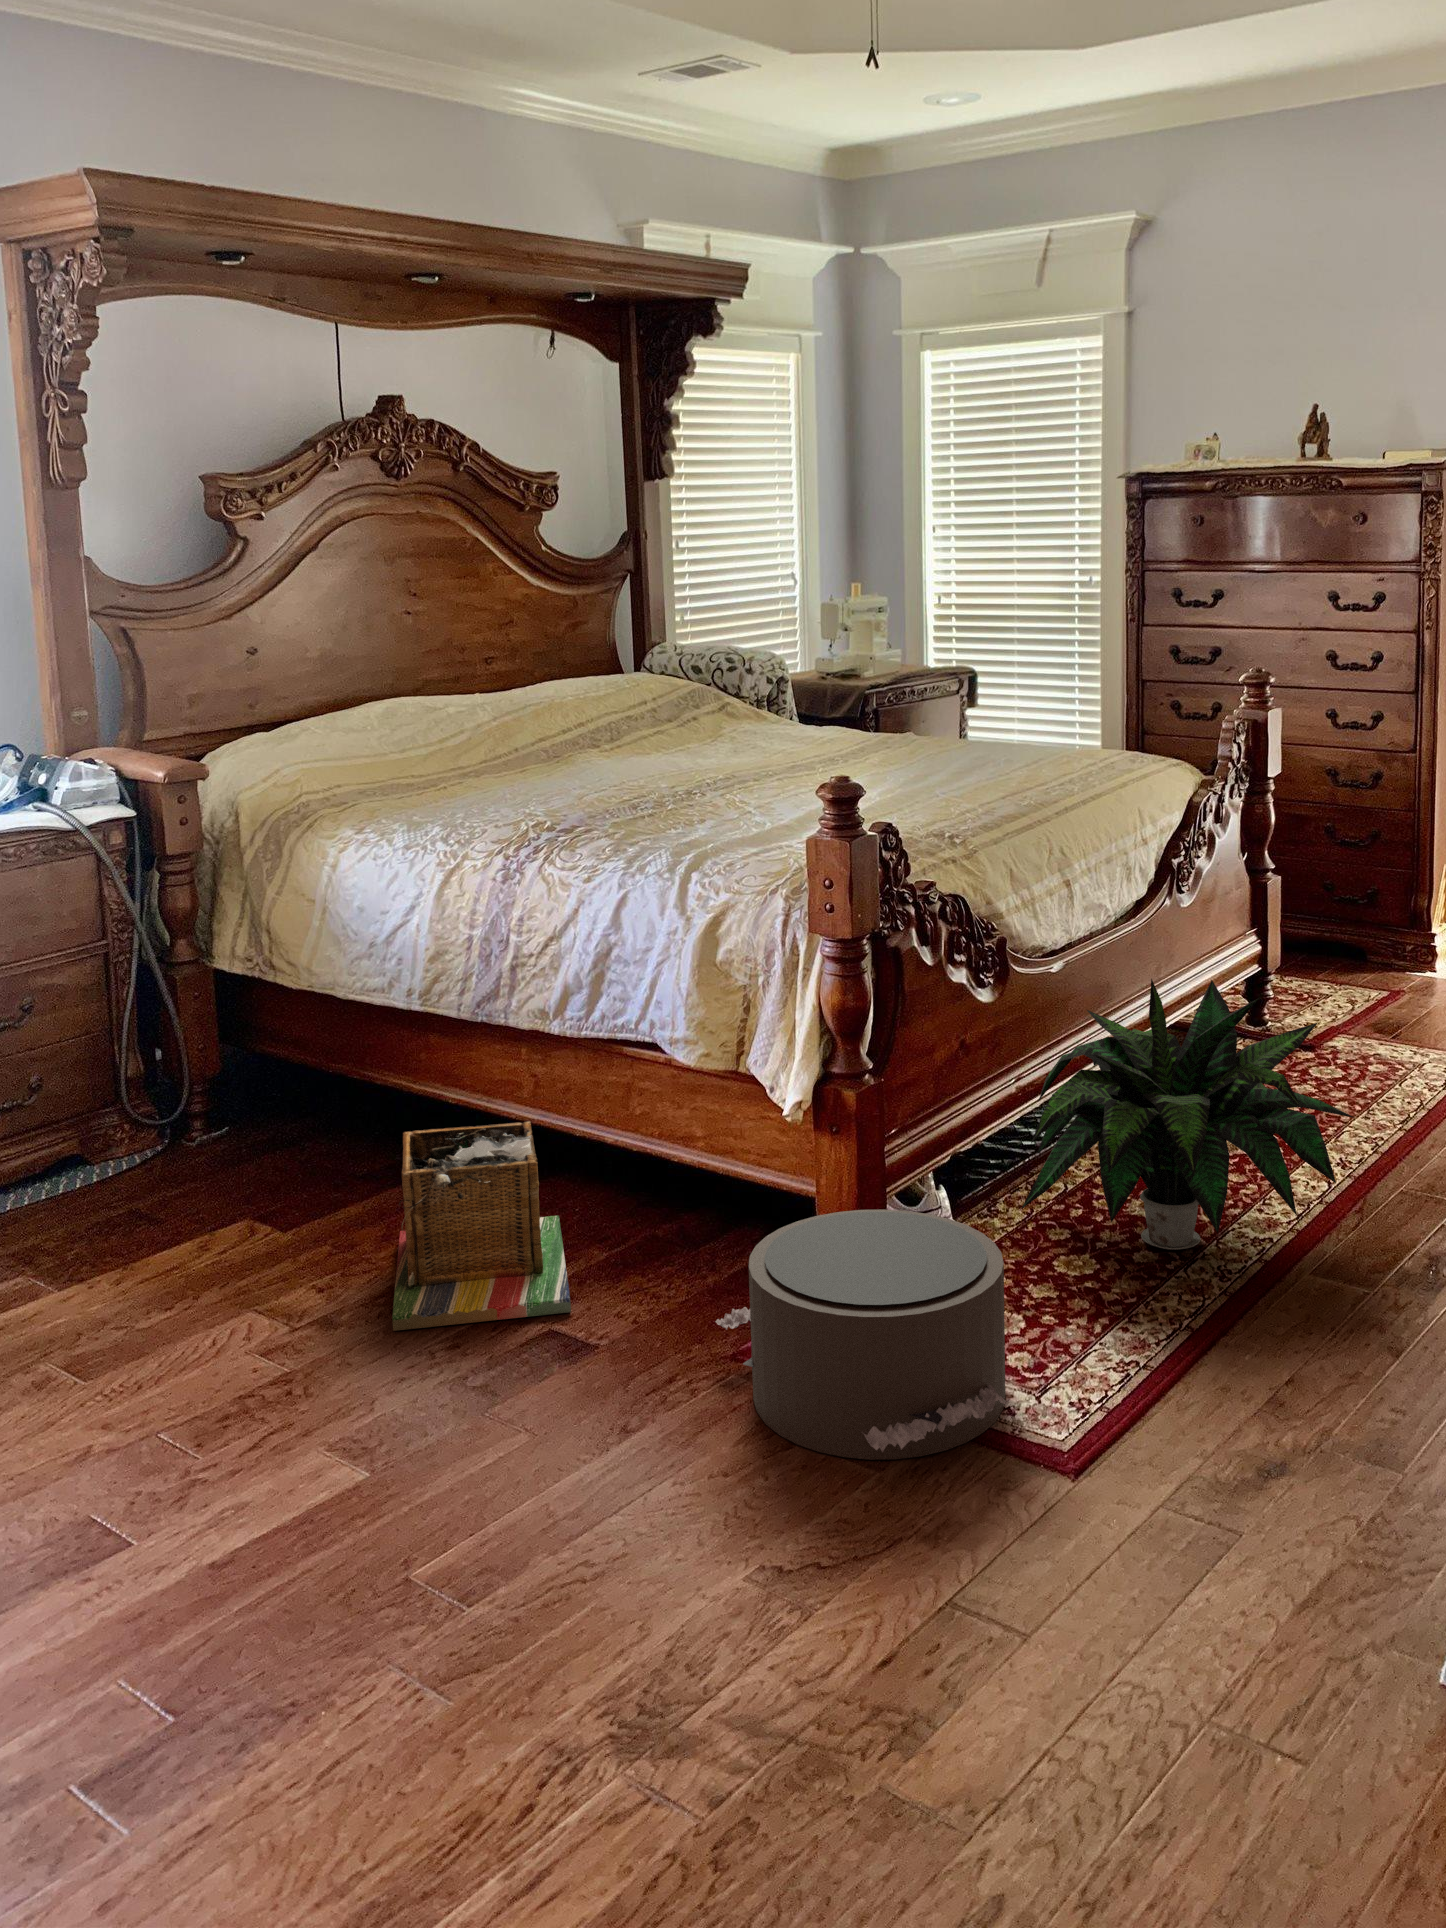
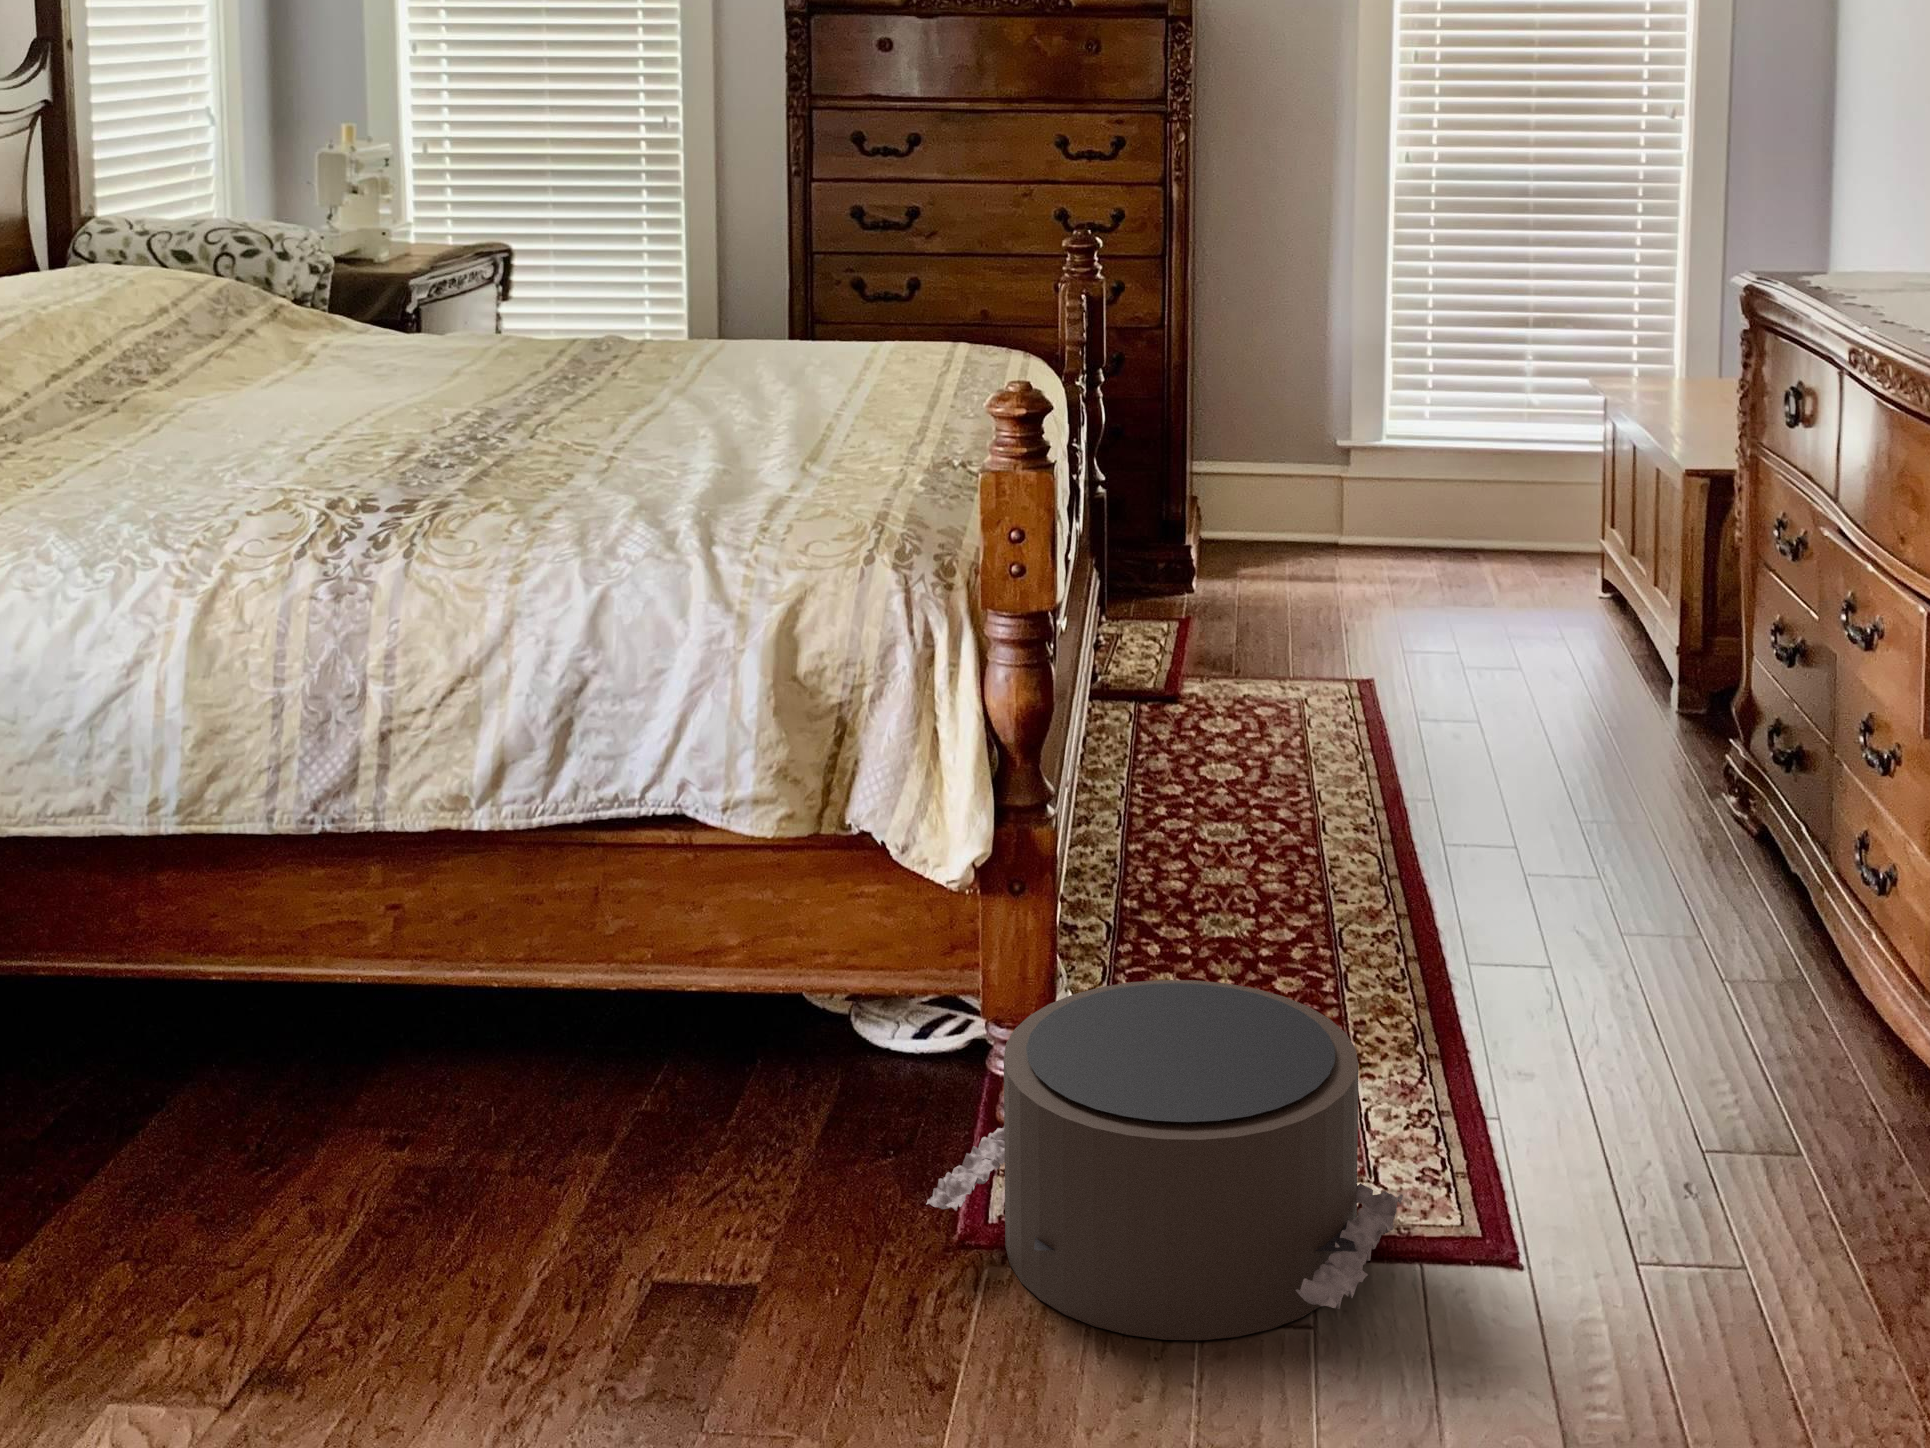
potted plant: present [1022,979,1354,1250] -> none [1081,620,1504,971]
laundry basket: present [392,1121,571,1331] -> none [233,974,642,1366]

